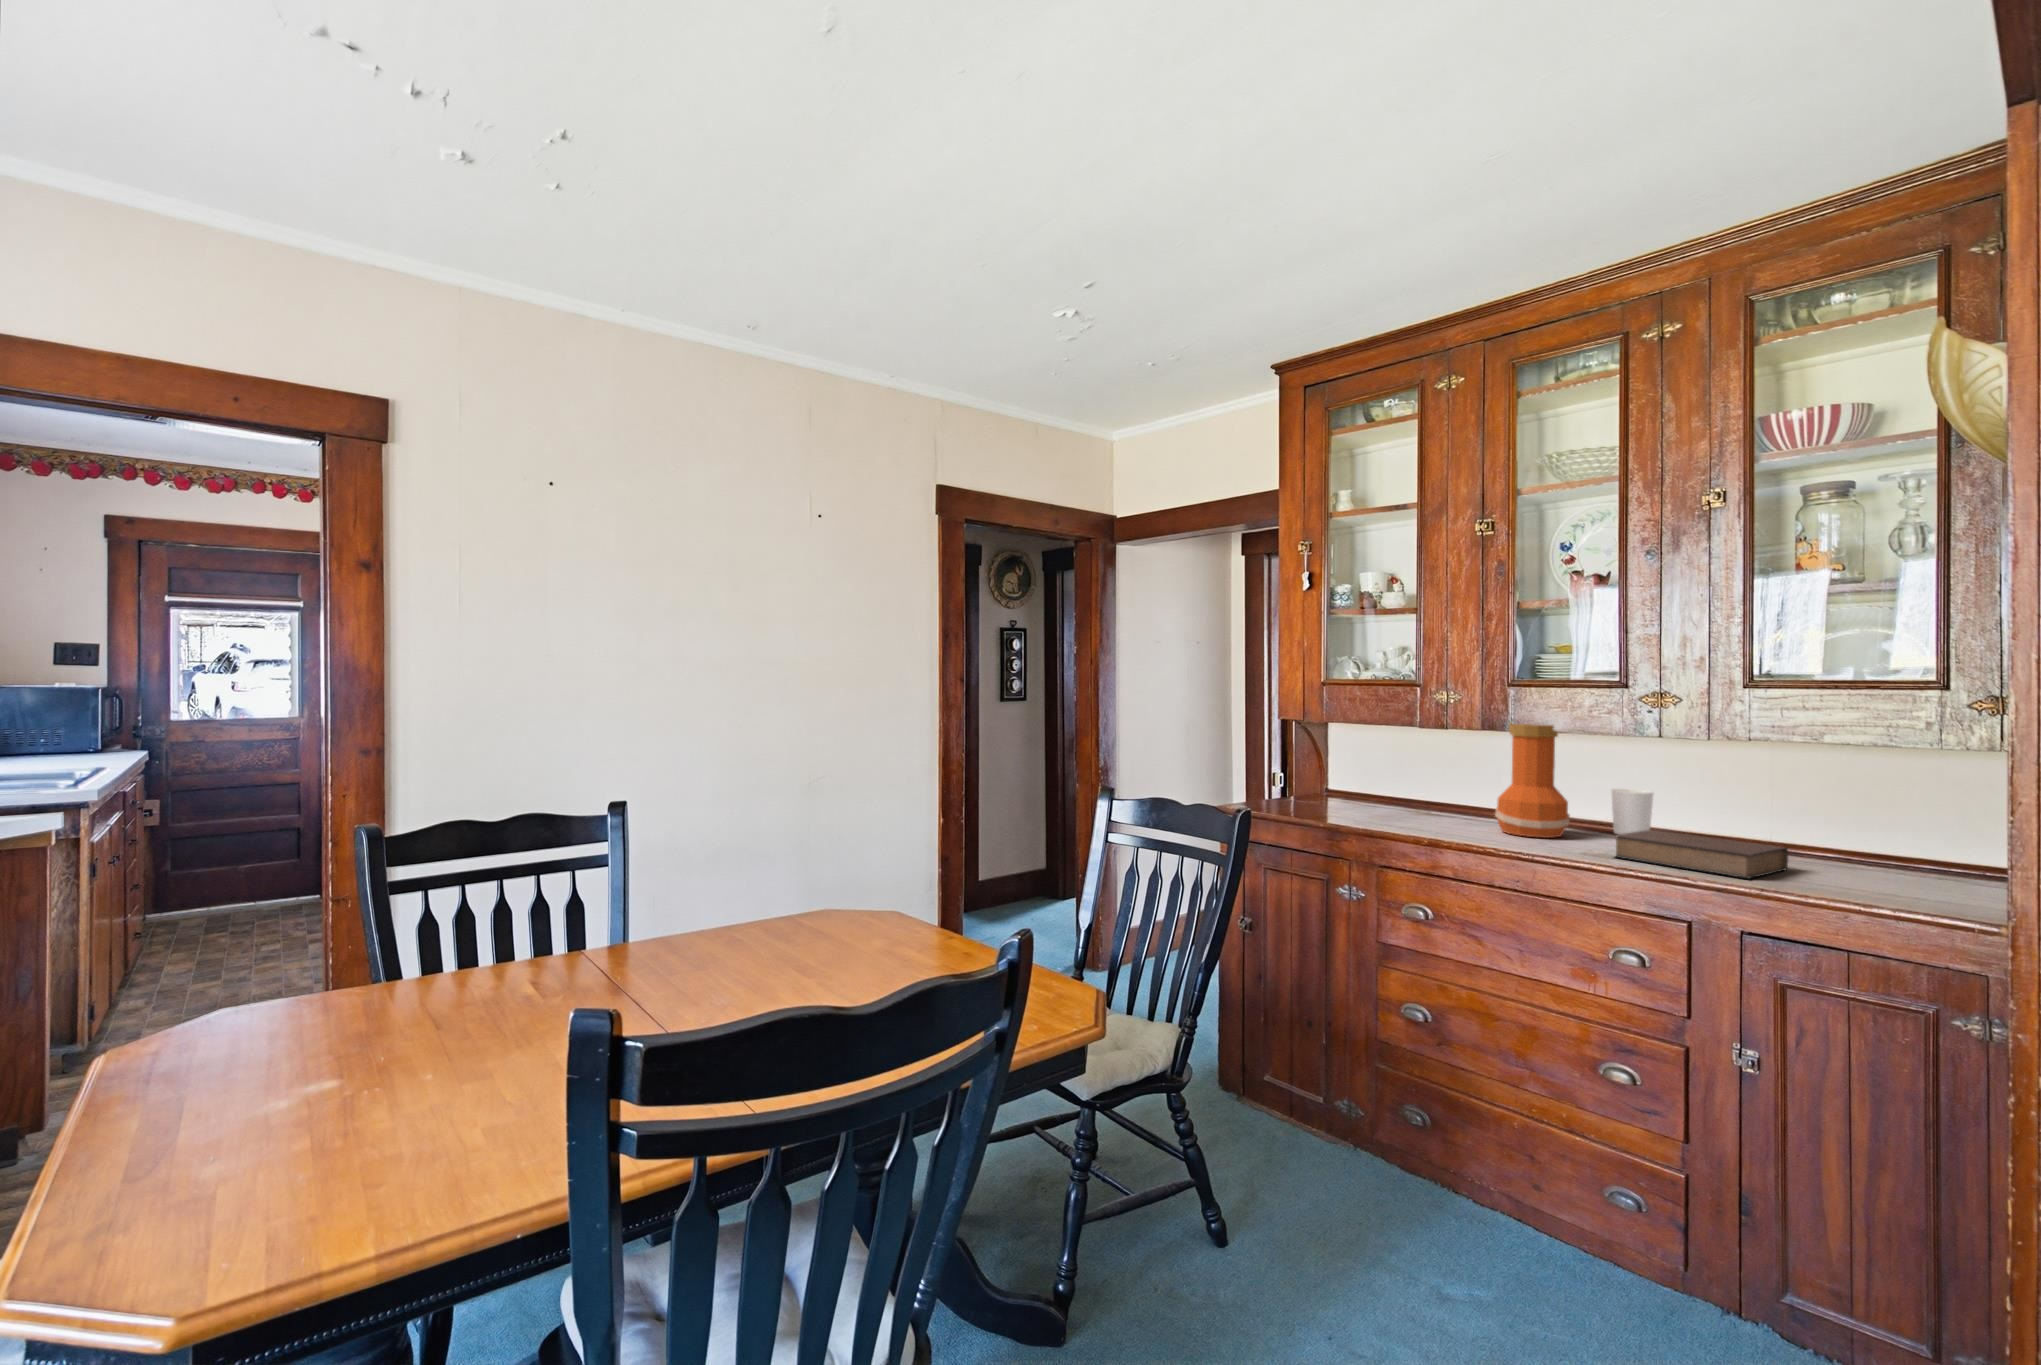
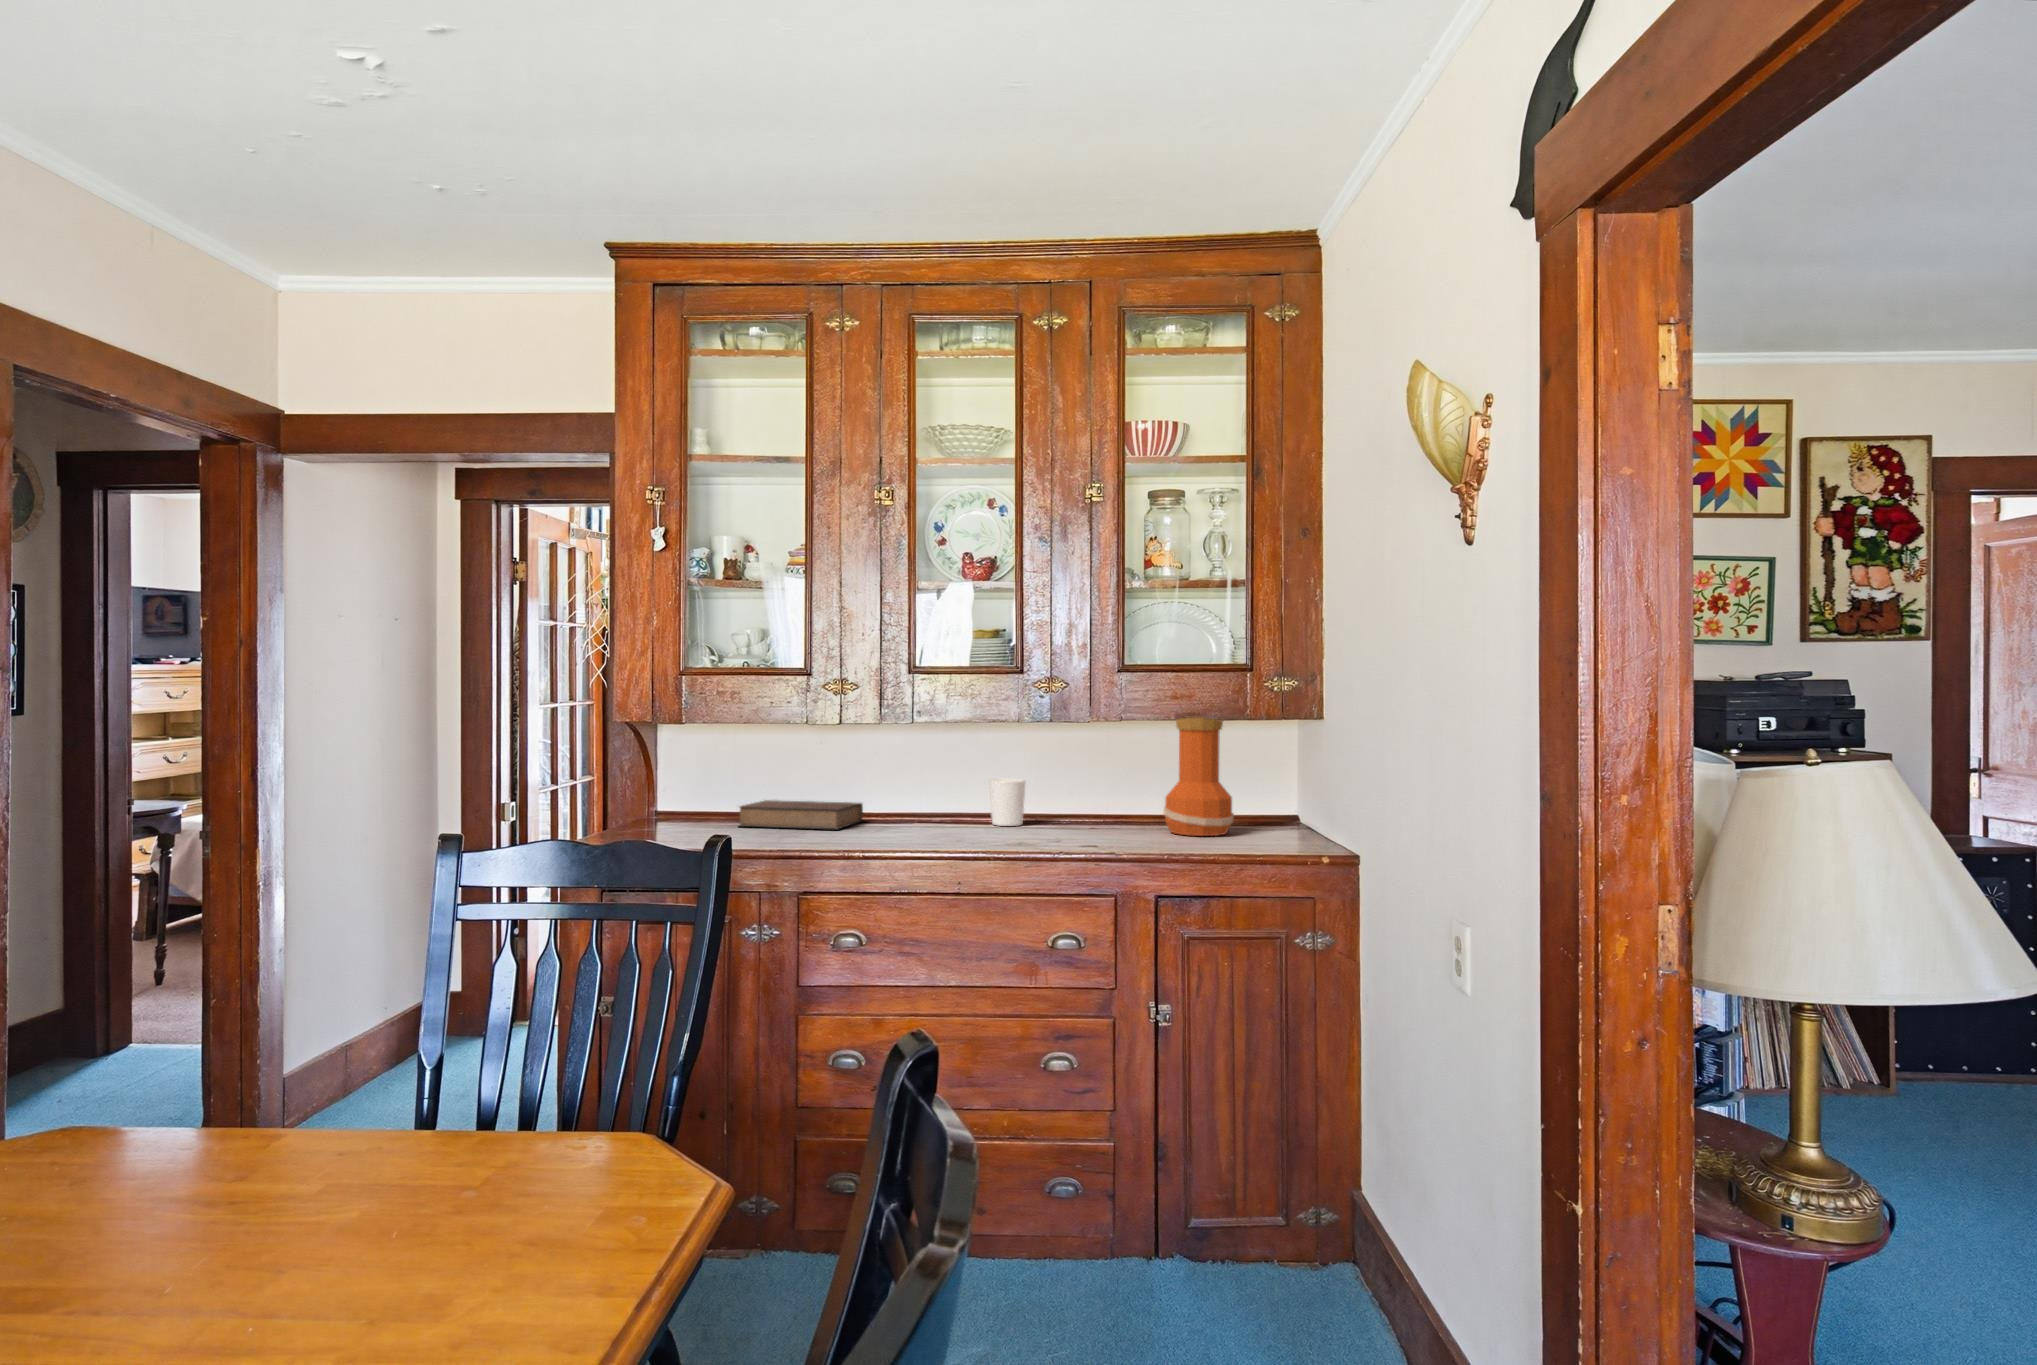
vase: present [1495,723,1570,838] -> present [1164,718,1234,836]
book: present [1616,830,1788,878] -> present [740,800,863,830]

